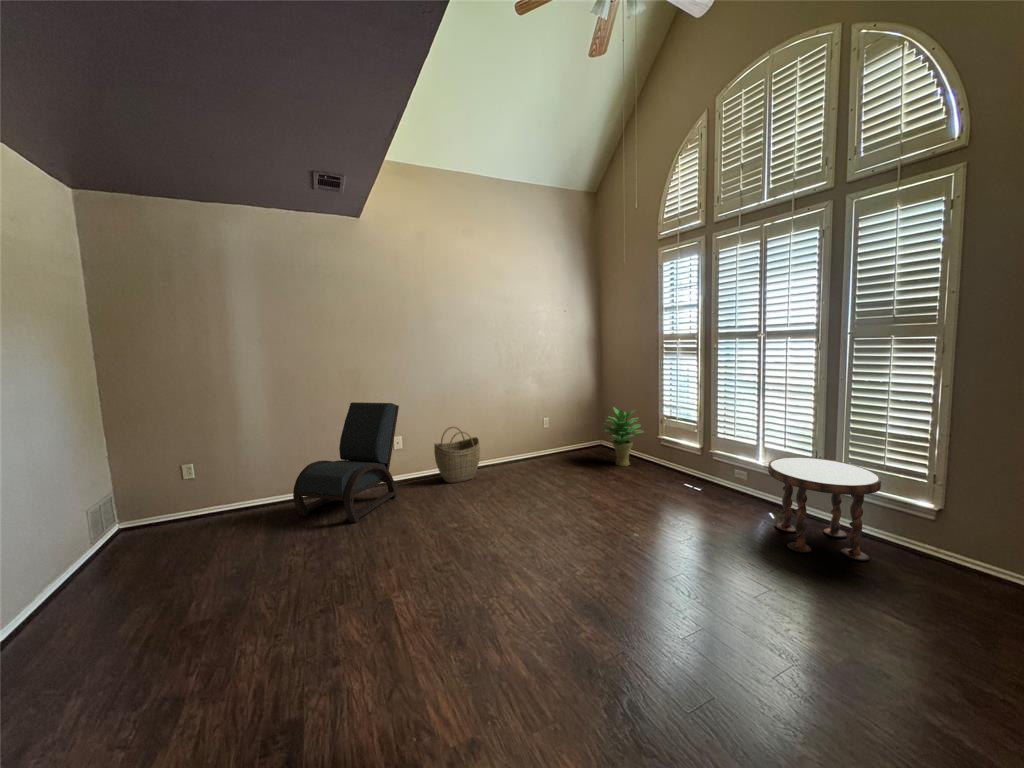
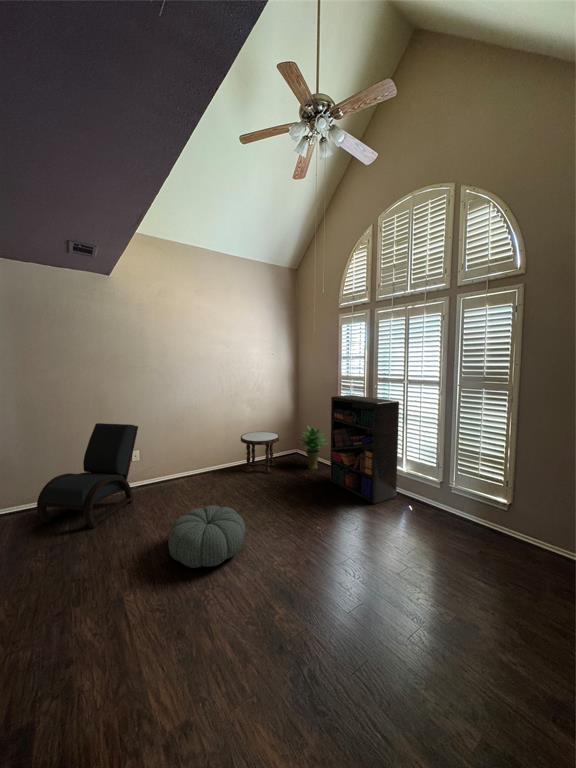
bookshelf: none [648,361,751,509] -> present [330,395,399,504]
woven basket: present [434,427,480,483] -> none [167,441,205,487]
side table: present [768,457,881,561] -> present [241,432,279,473]
pouf: none [444,499,537,569] -> present [168,506,245,568]

